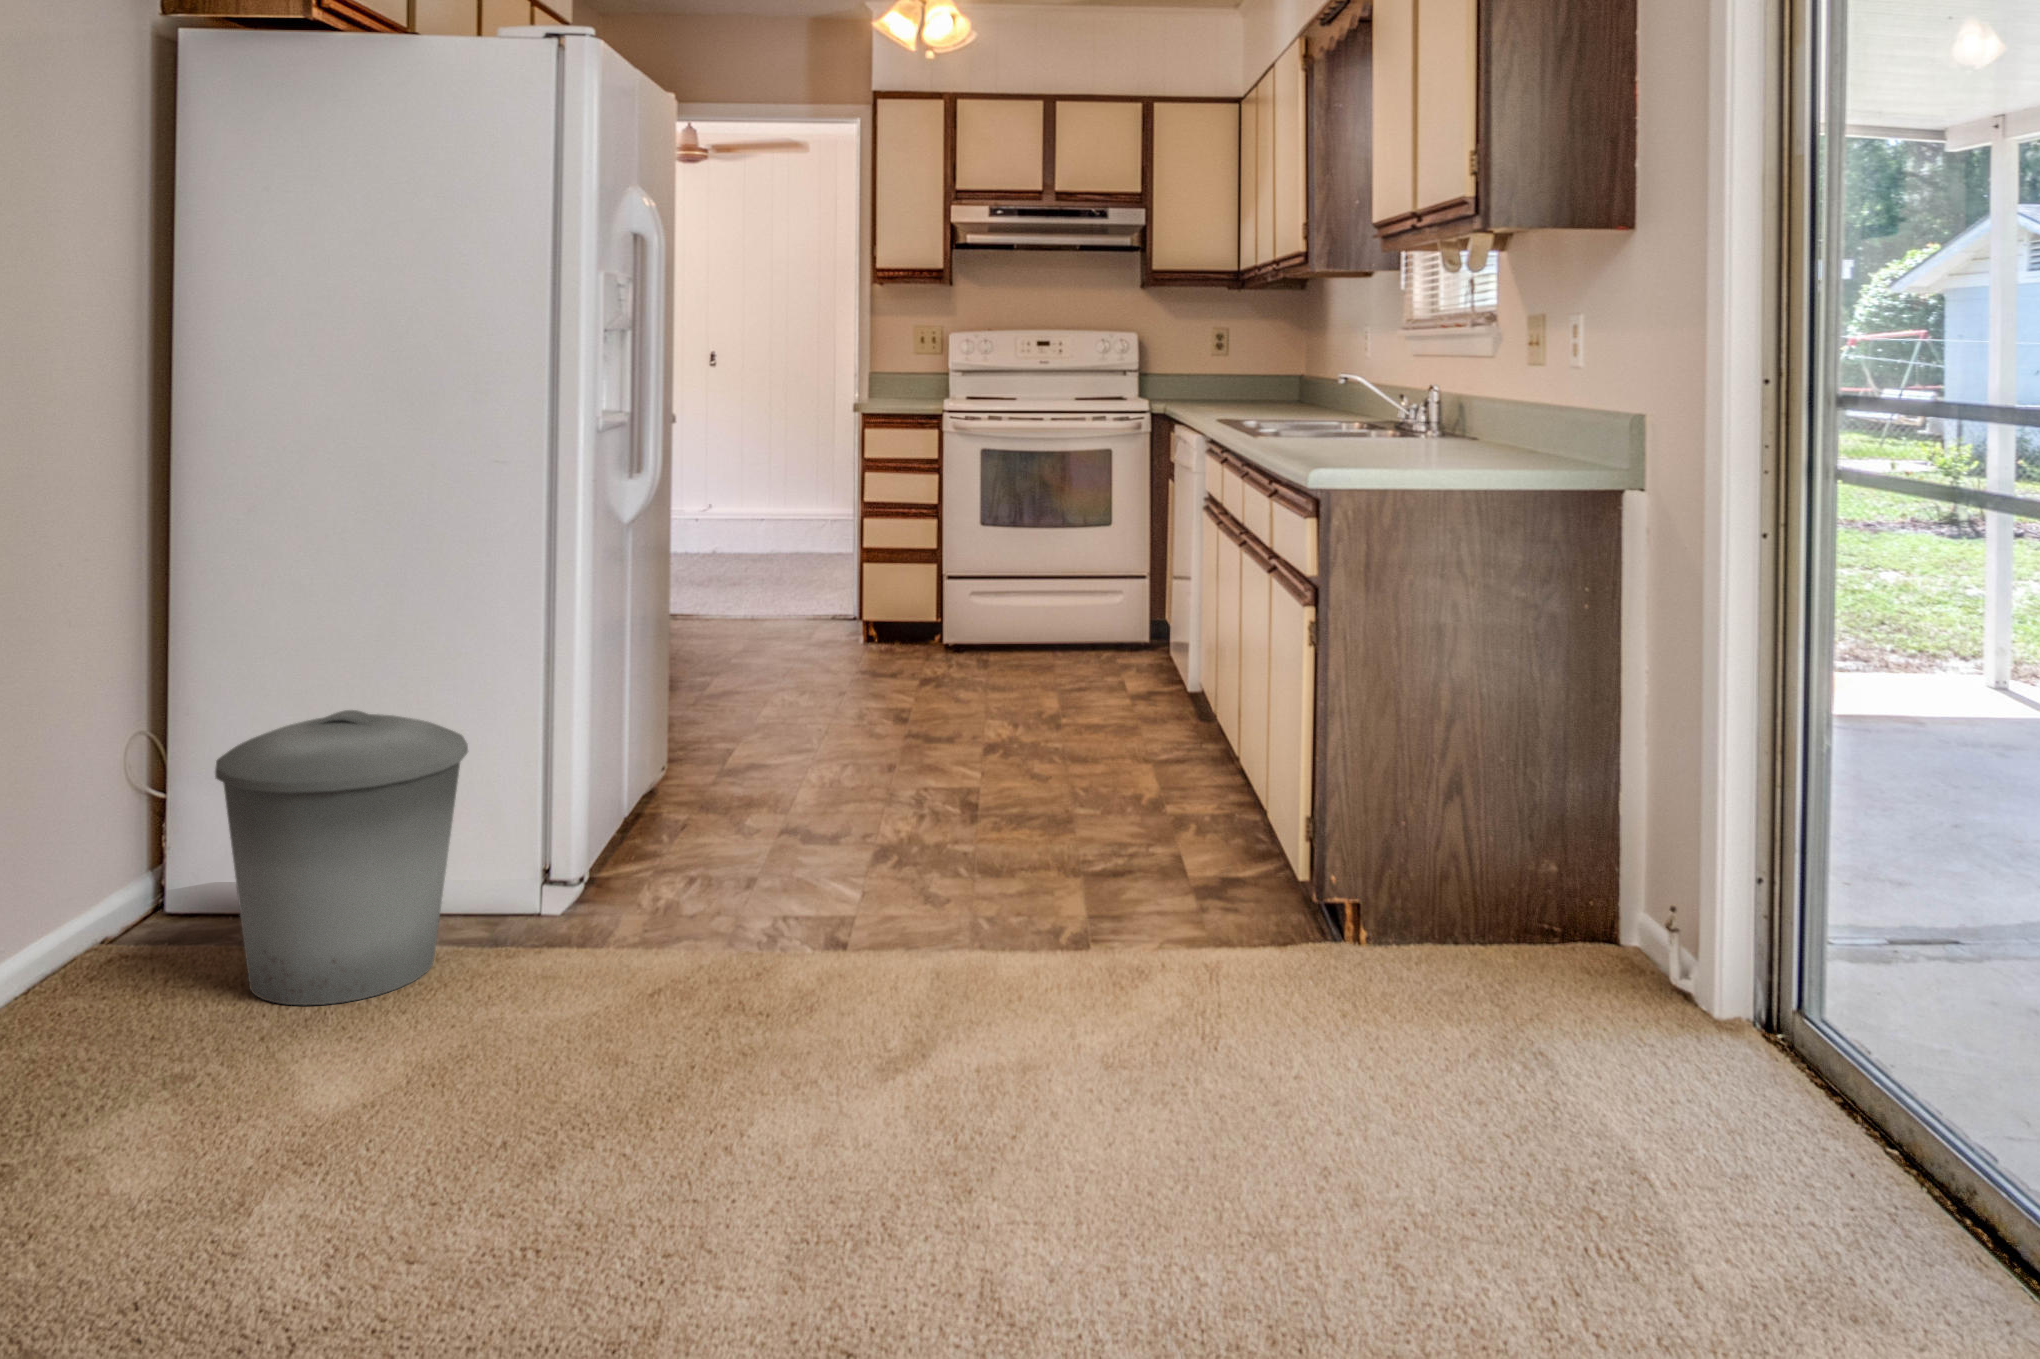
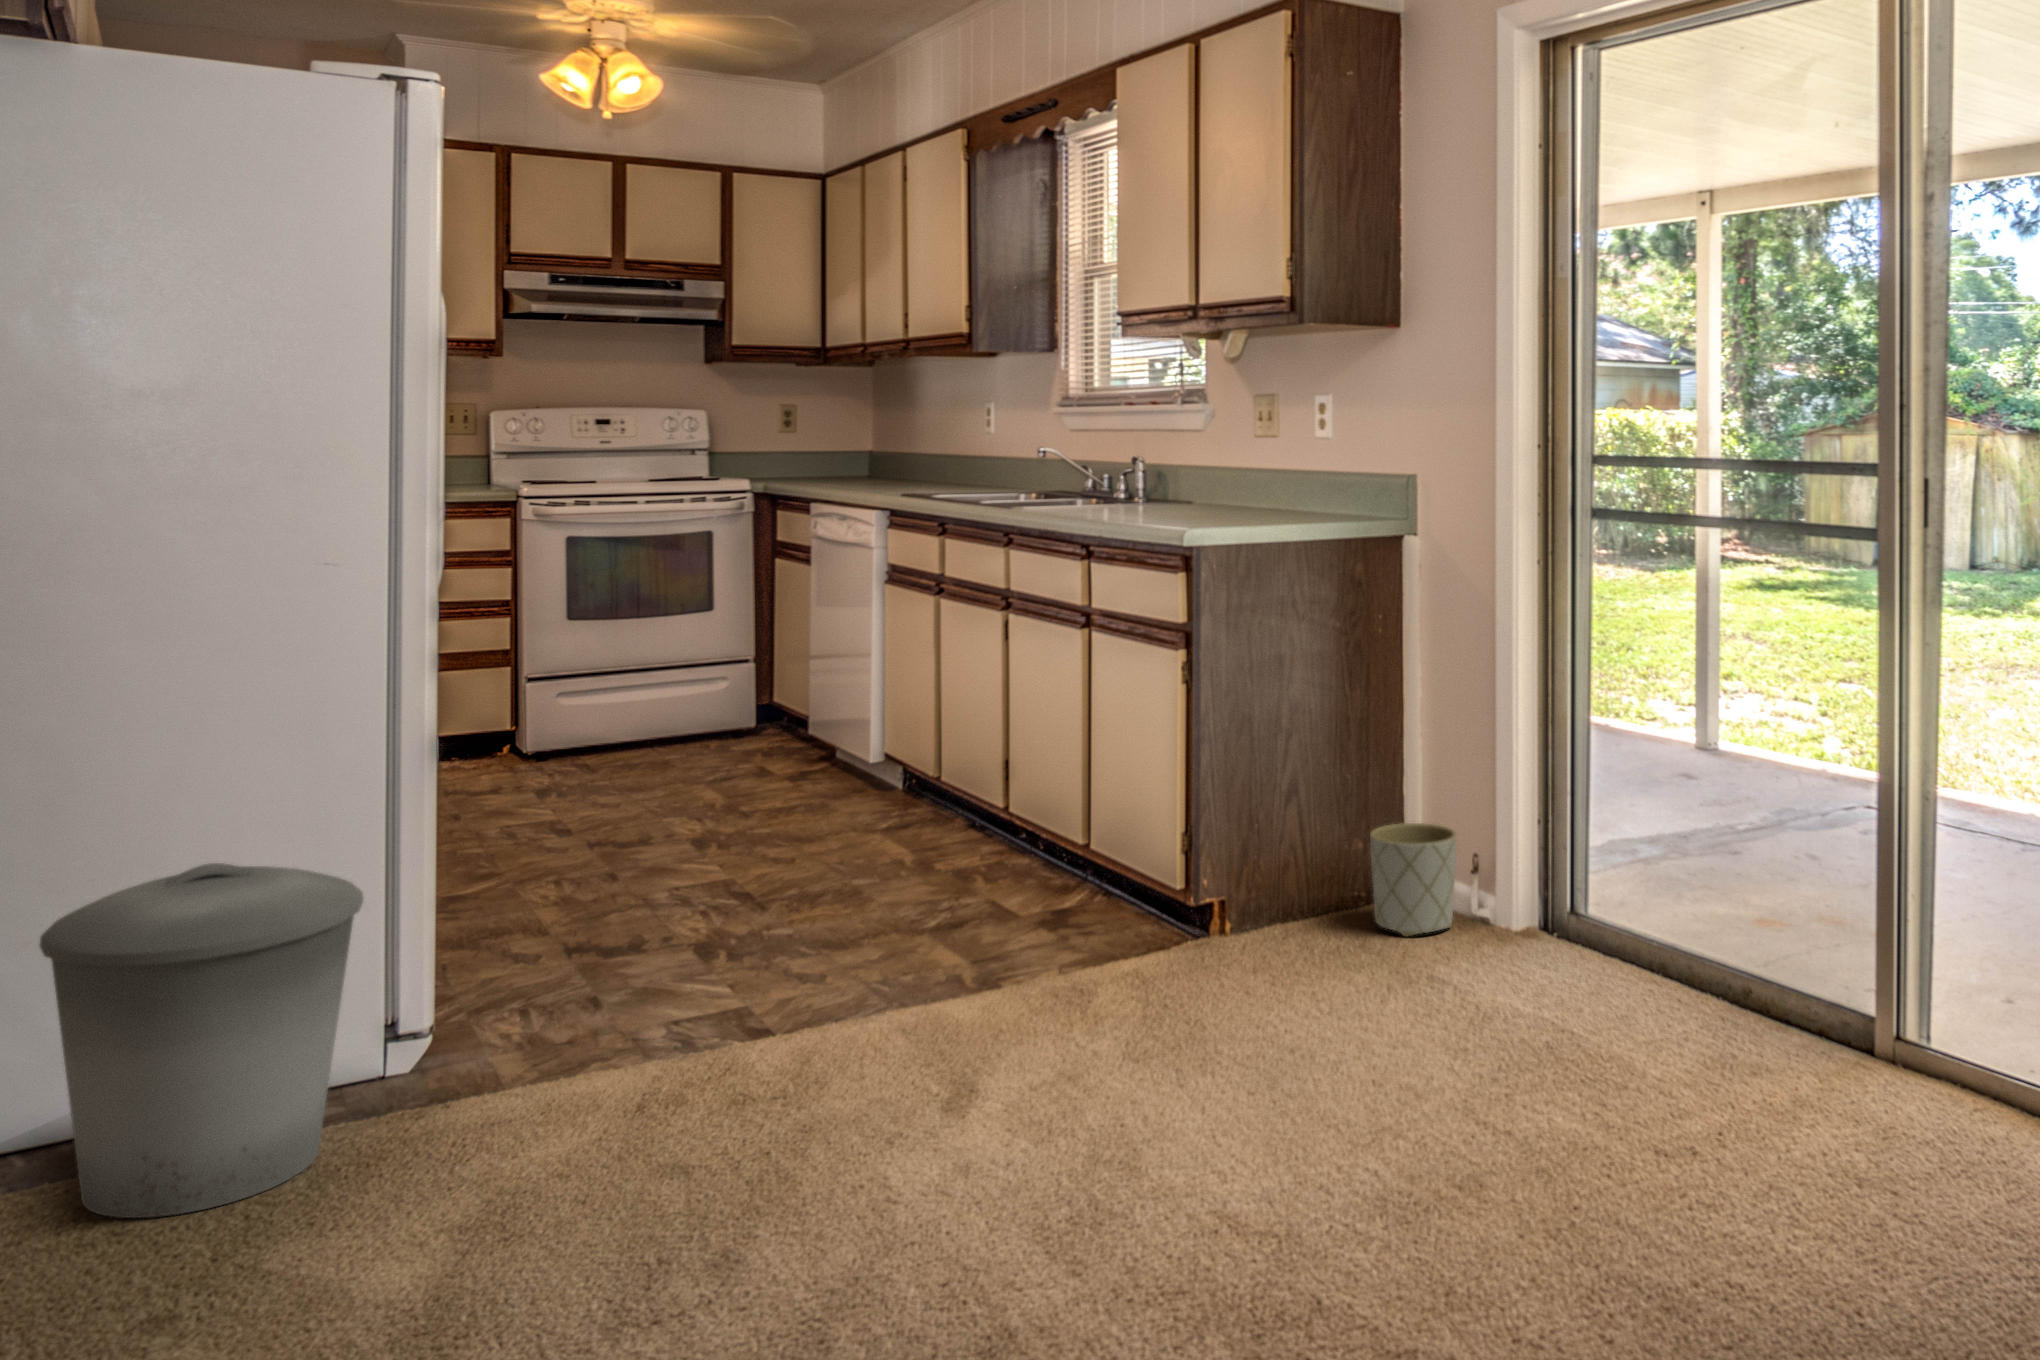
planter: none [1540,848,1654,993] -> present [1370,823,1457,936]

